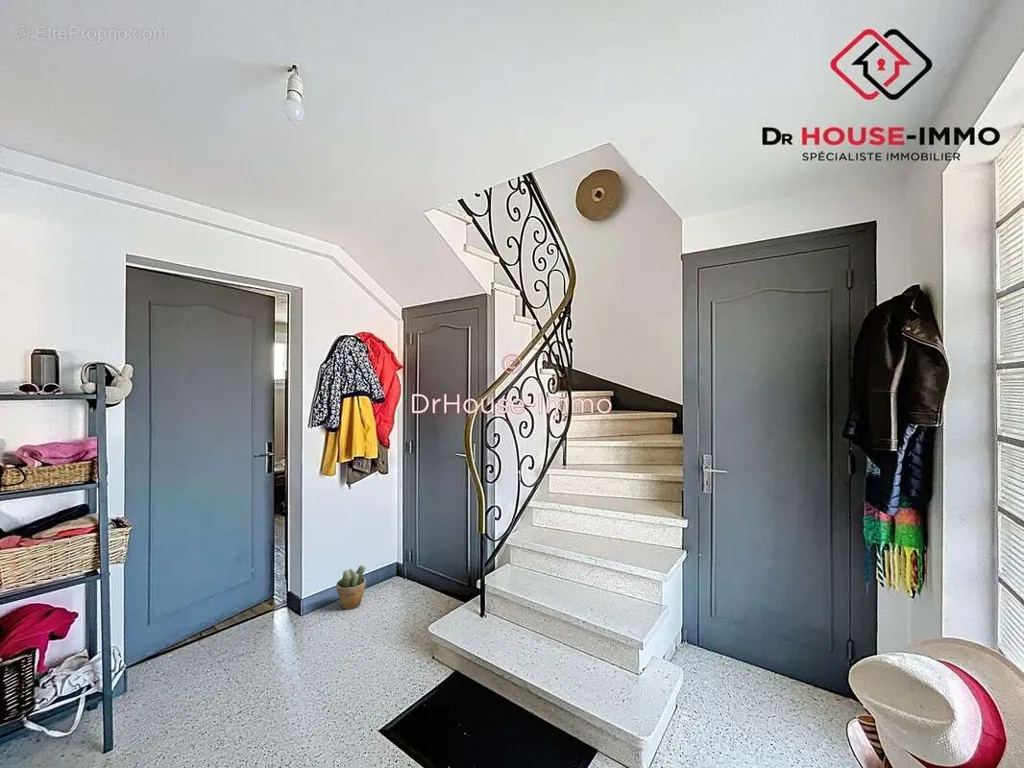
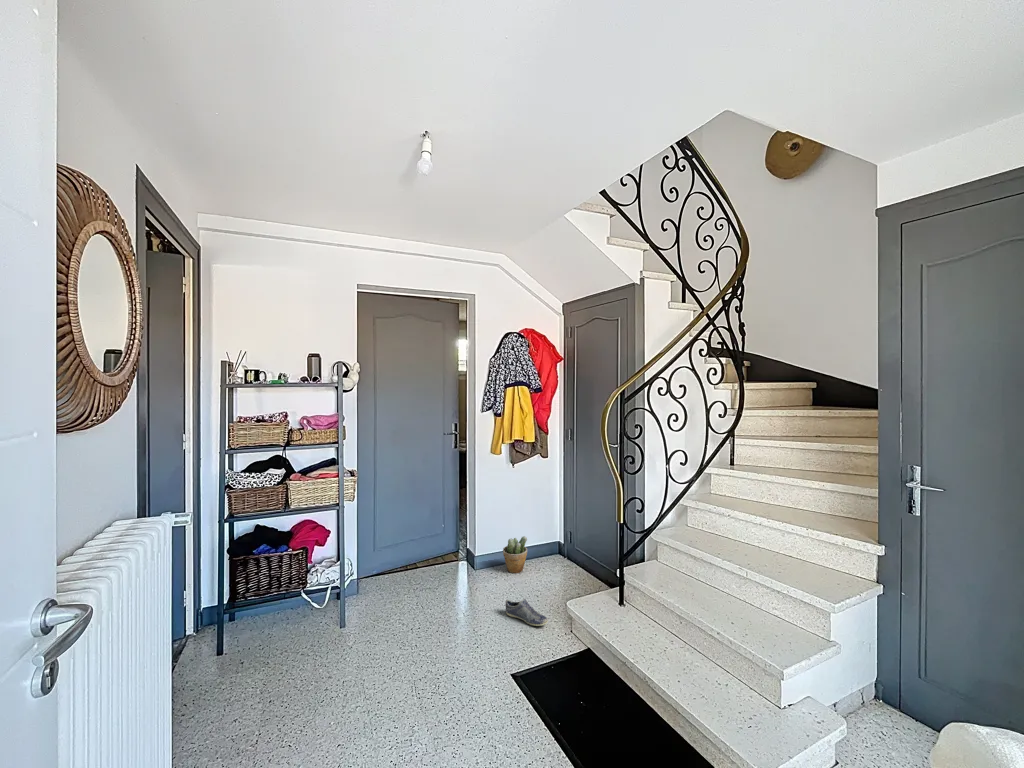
shoe: none [351,632,403,659] -> present [506,599,548,626]

